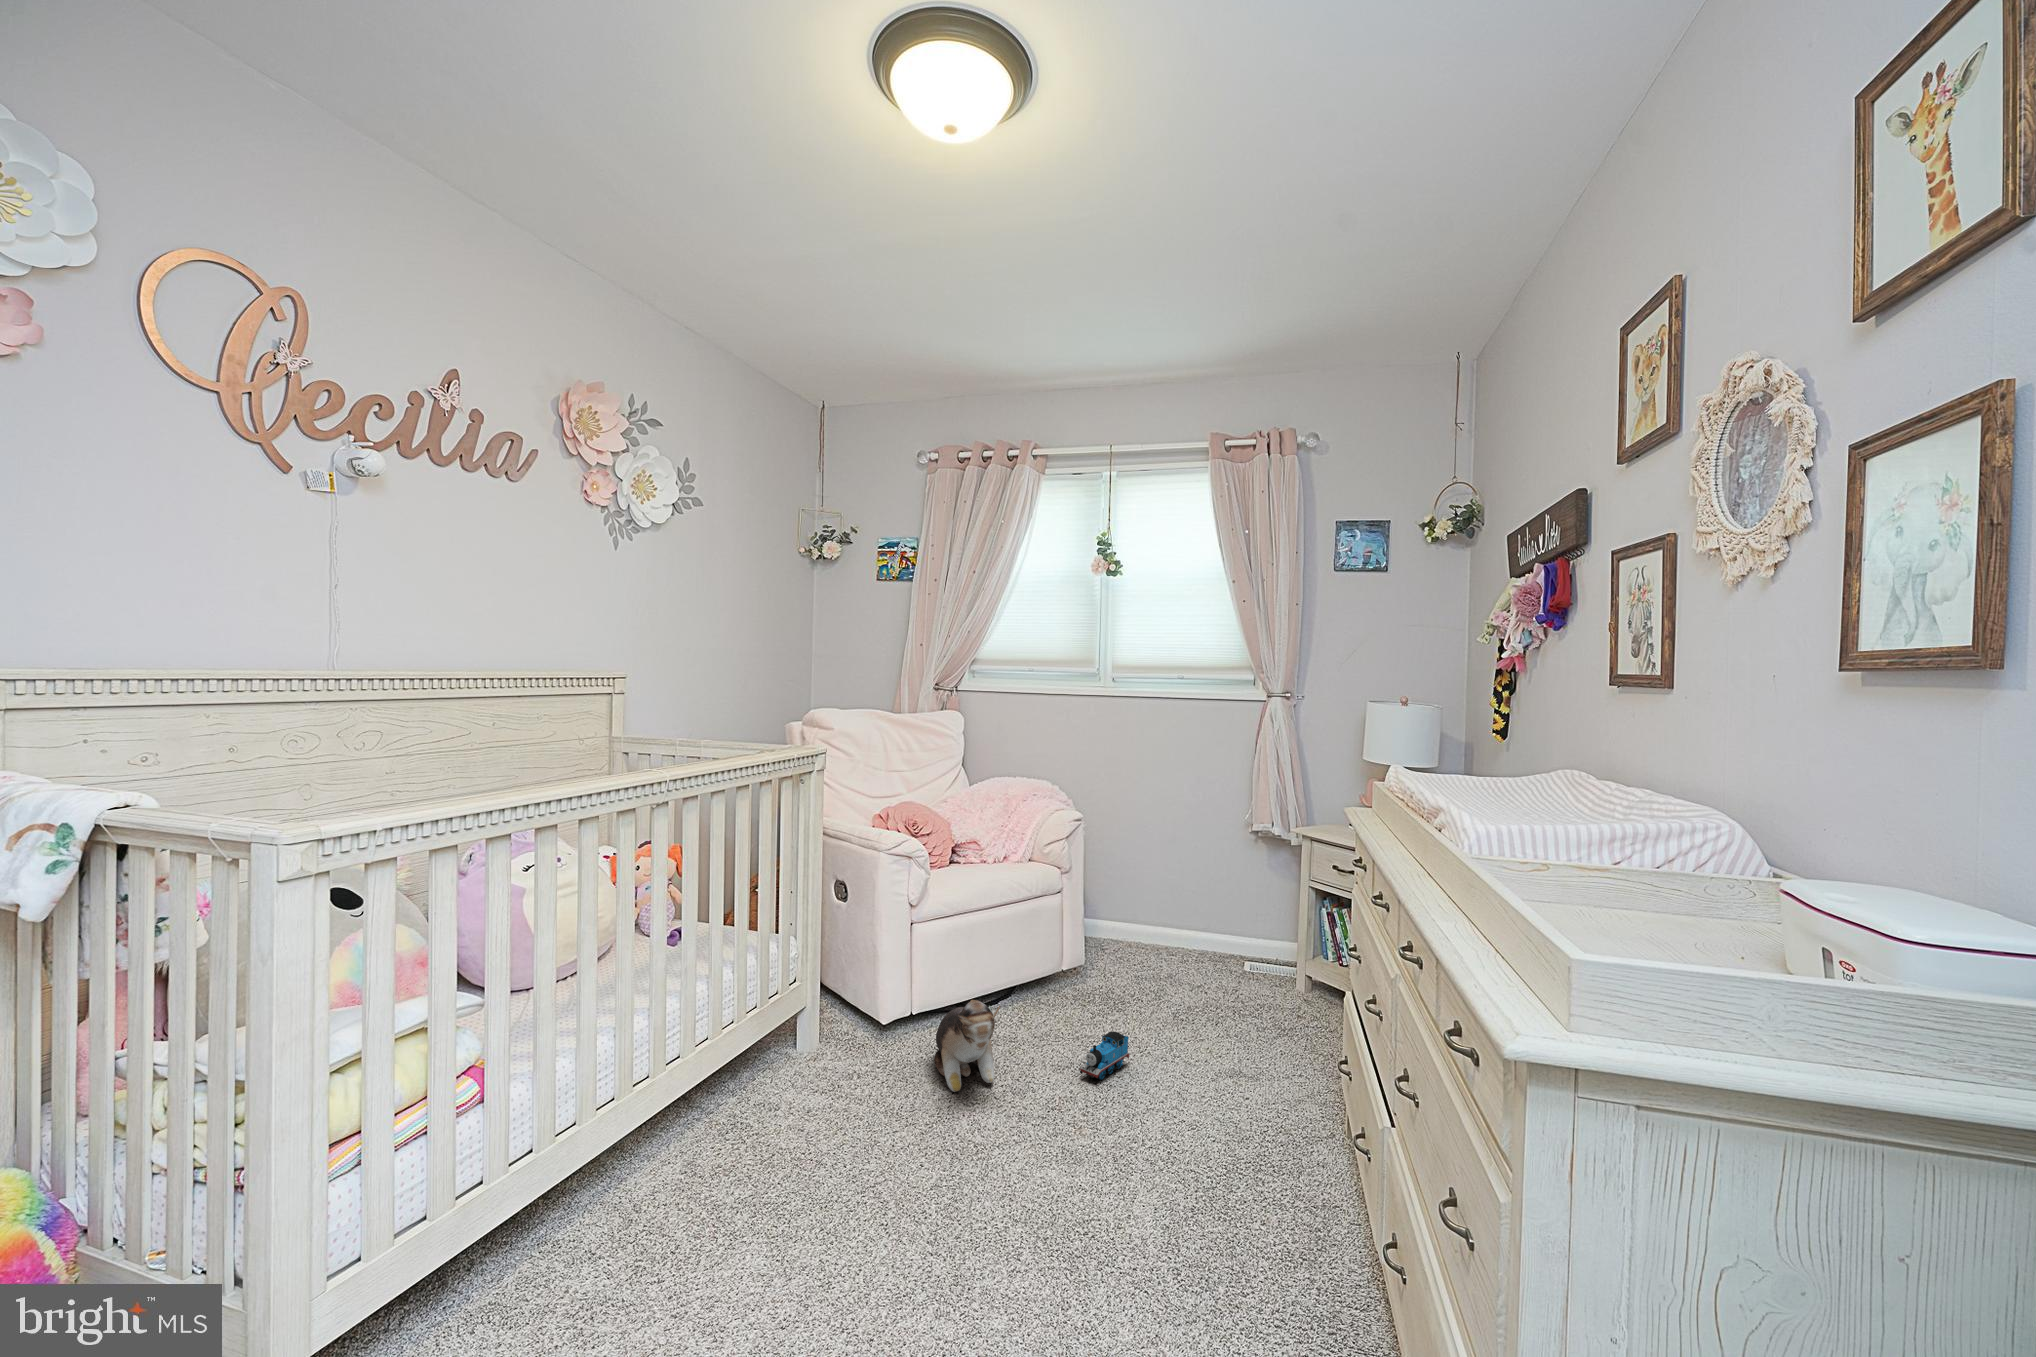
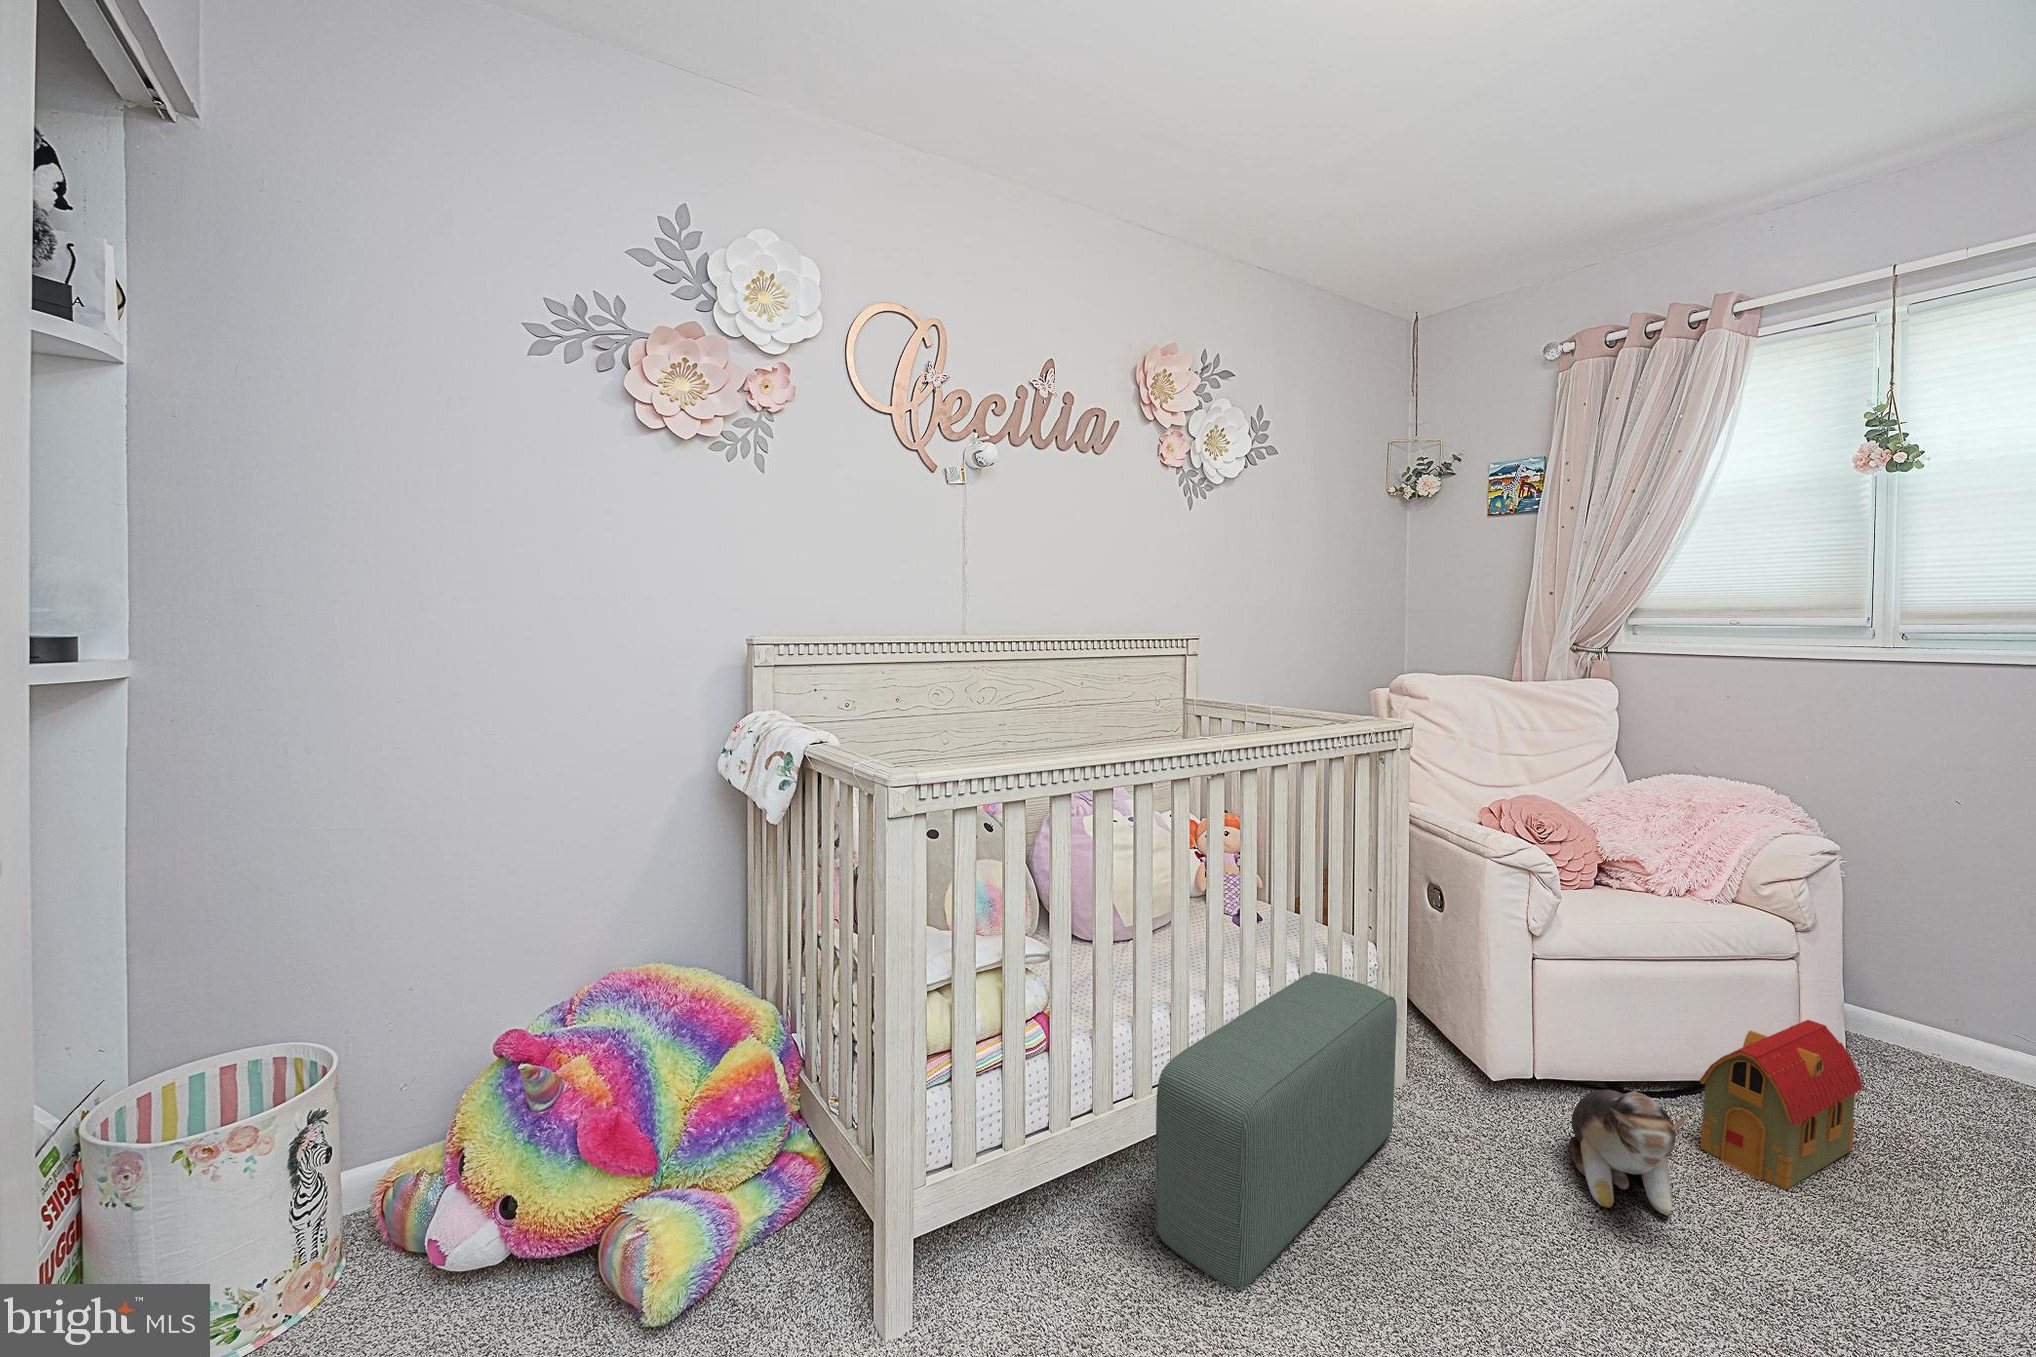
toy house: none [1010,932,1091,1046] -> present [1700,1020,1862,1190]
pouf: none [604,970,814,1257] -> present [1156,972,1397,1290]
toy train: present [1080,1032,1129,1080] -> none [1846,1212,1961,1287]

